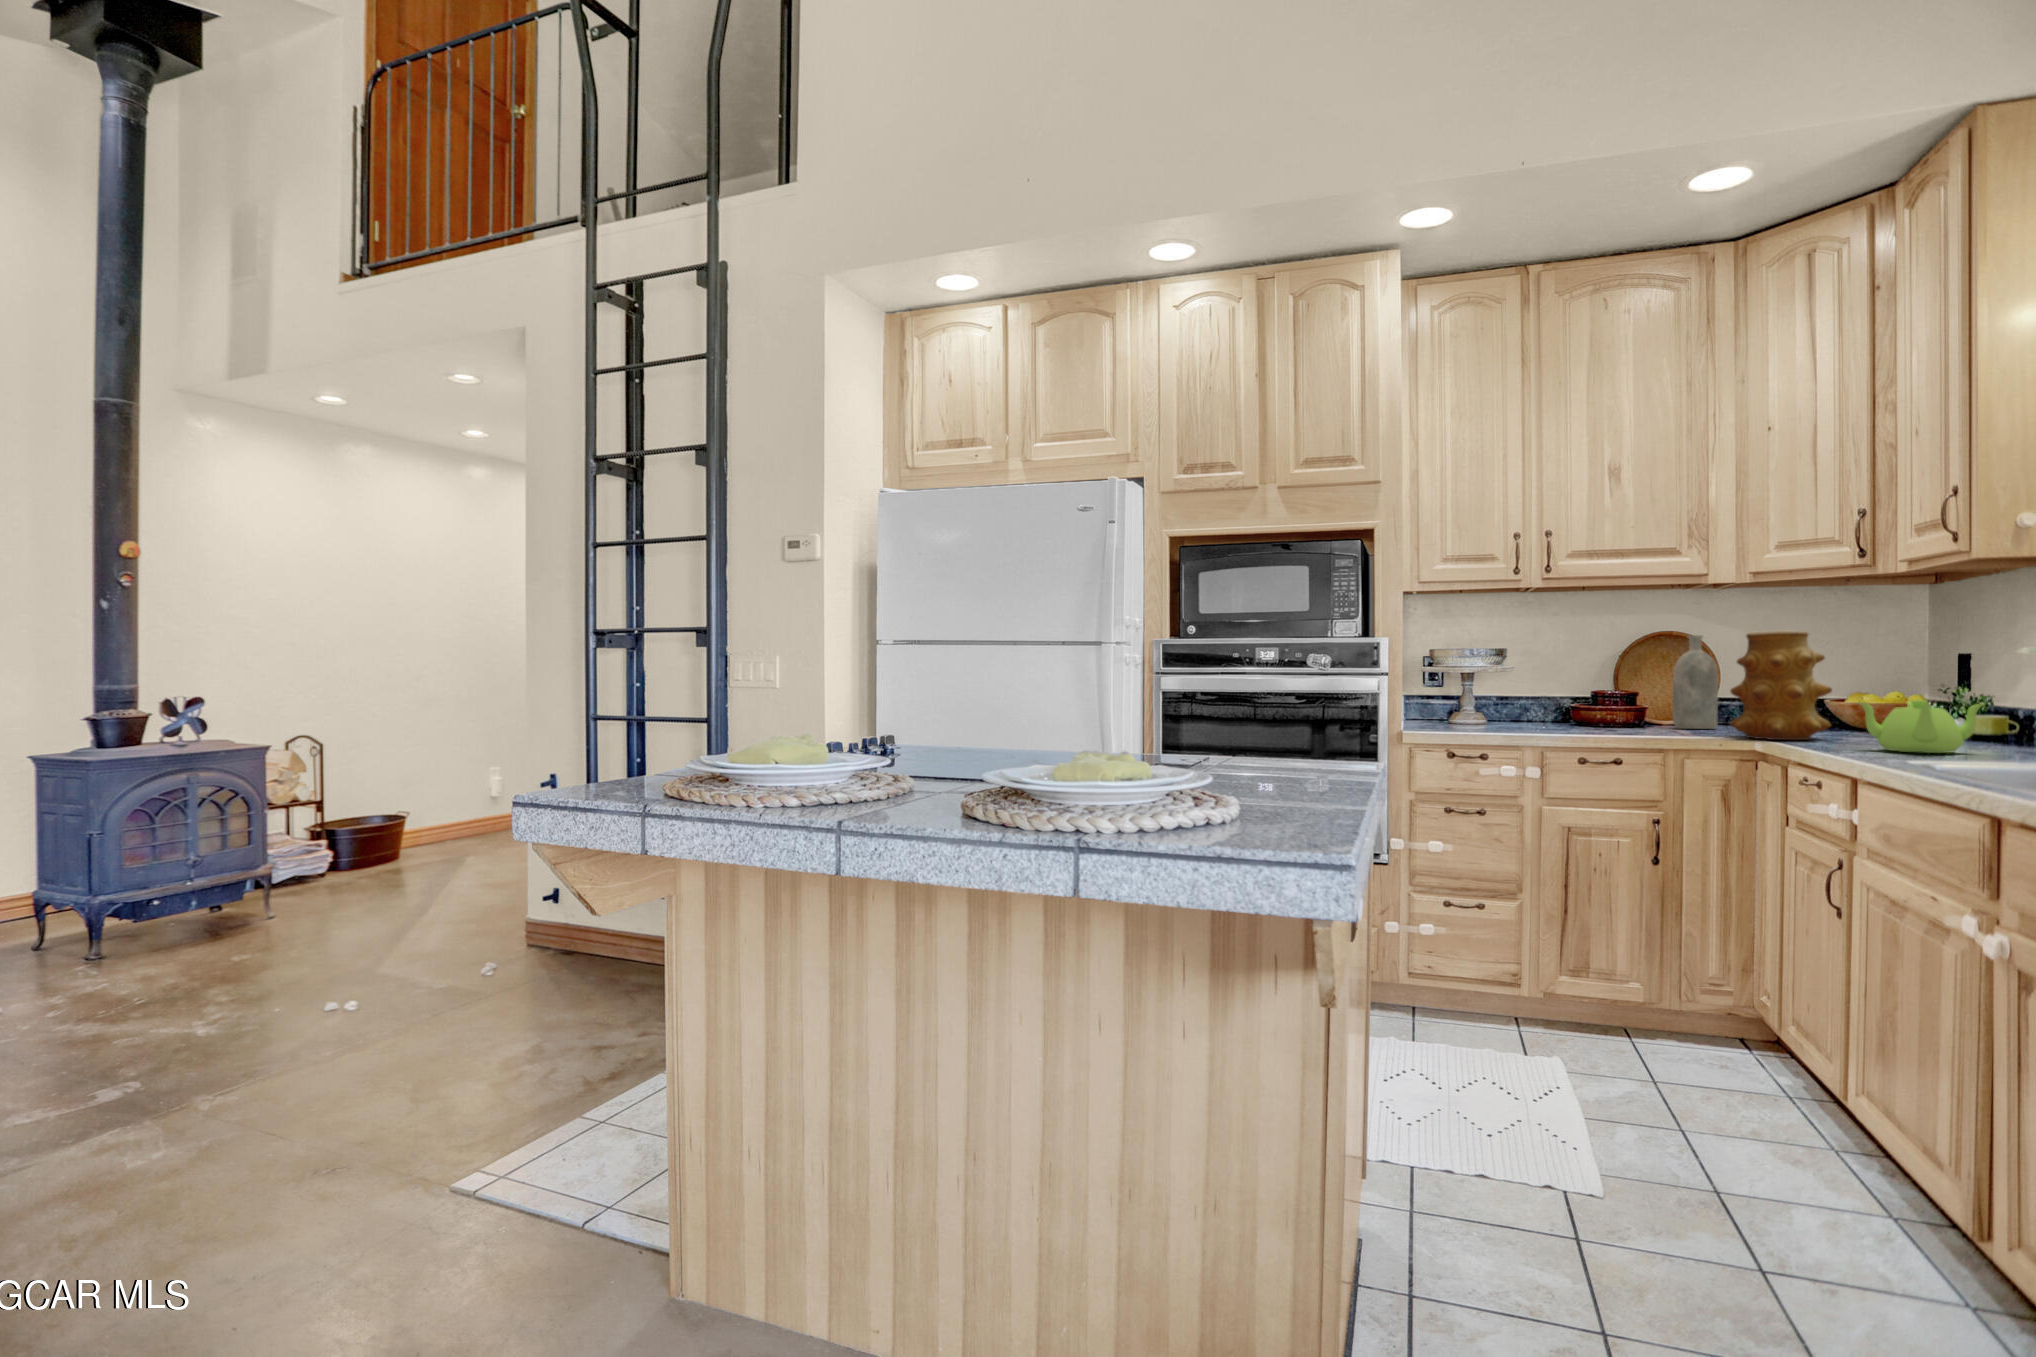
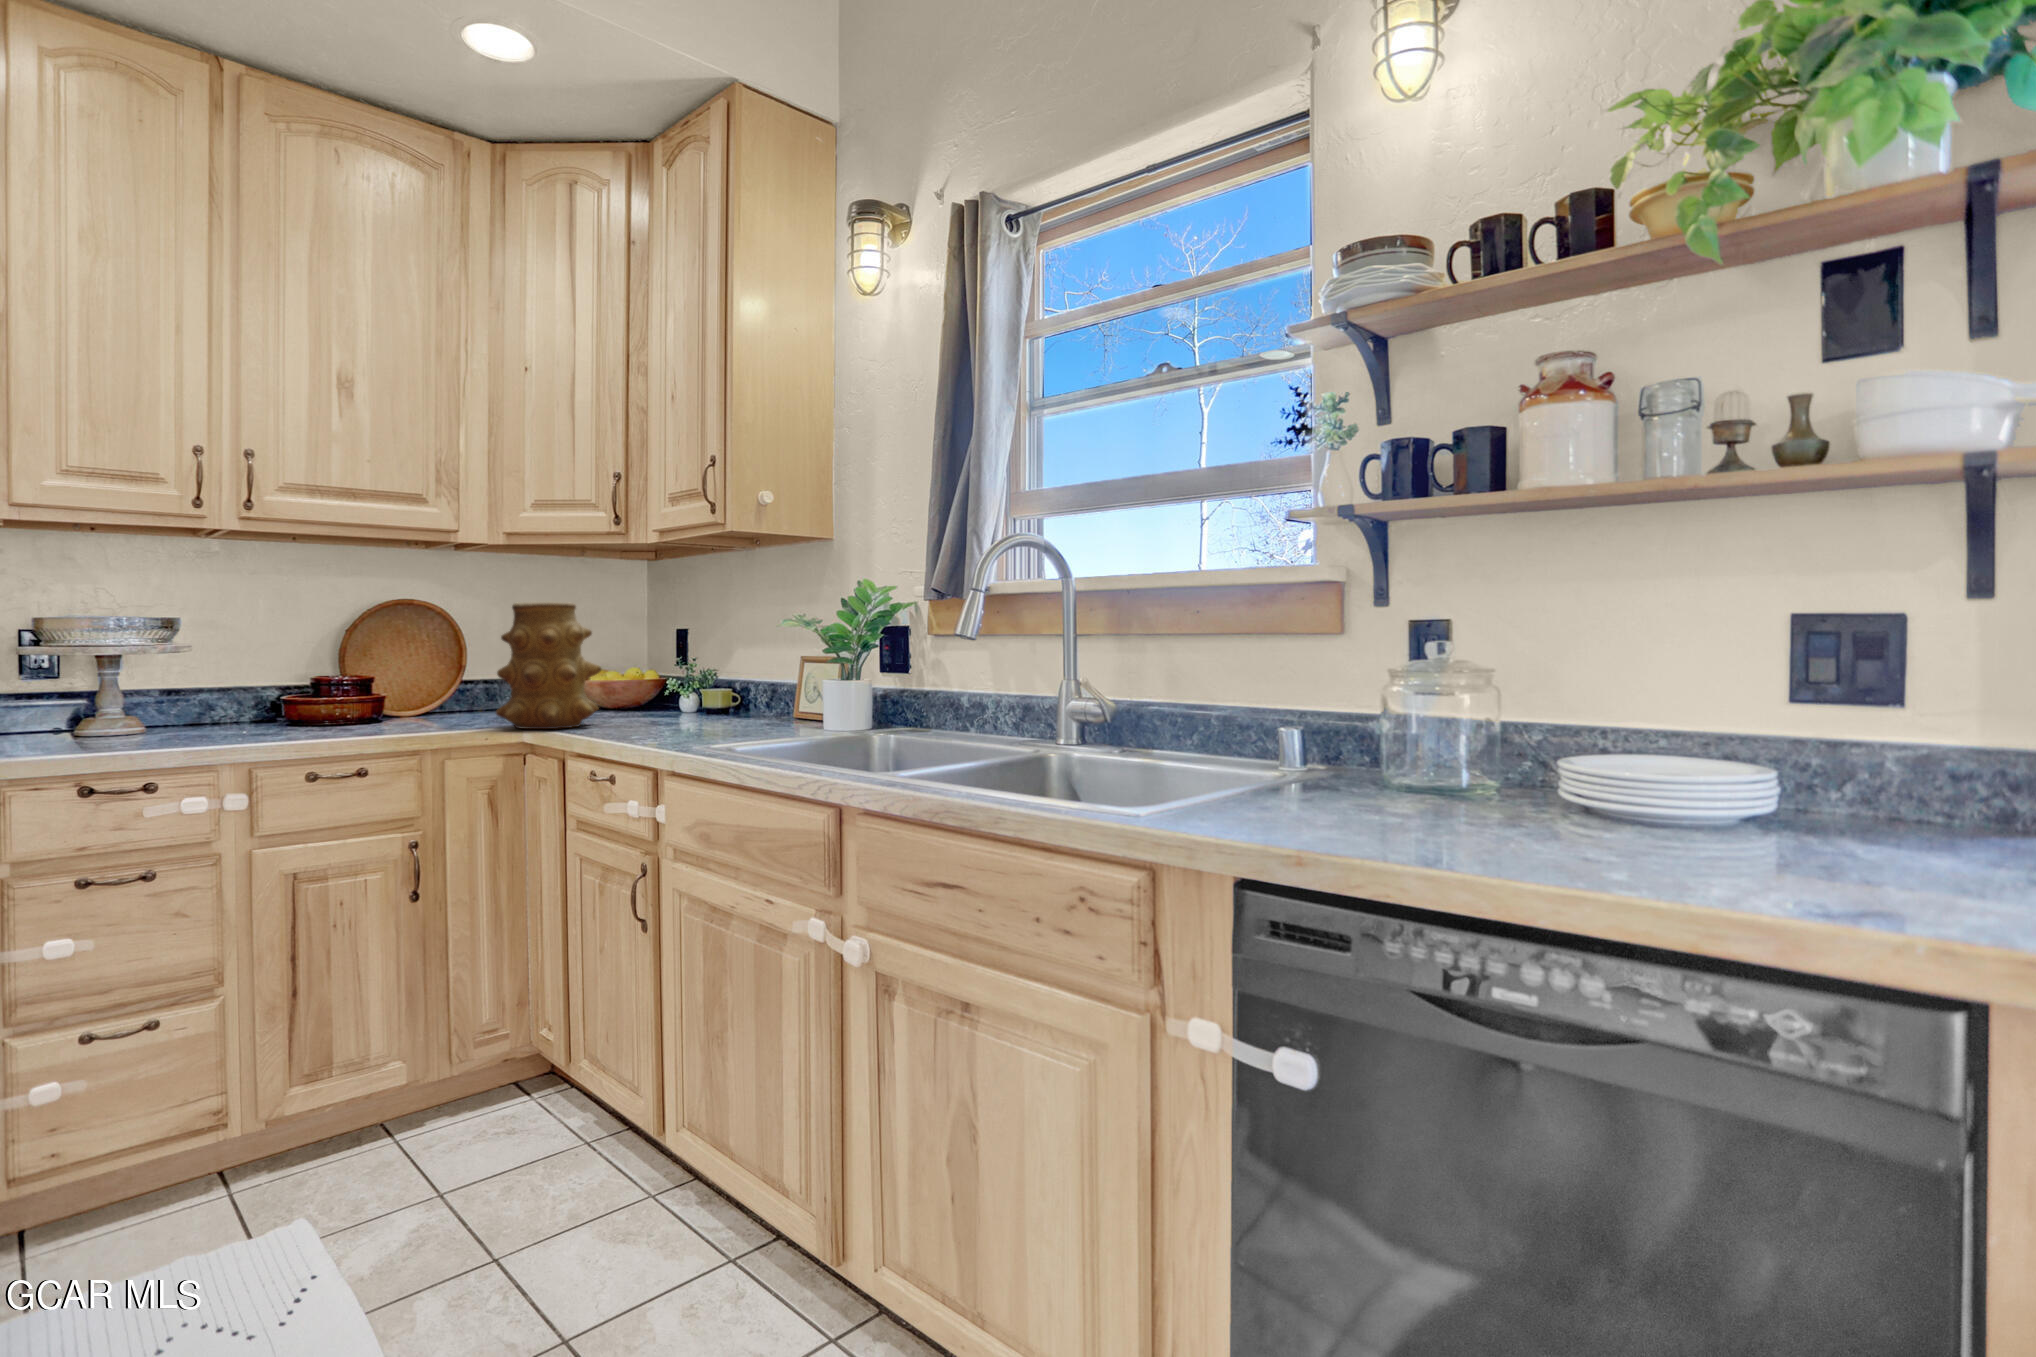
bottle: present [1673,635,1718,729] -> none [419,605,471,722]
teapot: present [1859,700,1984,753] -> none [636,678,744,733]

